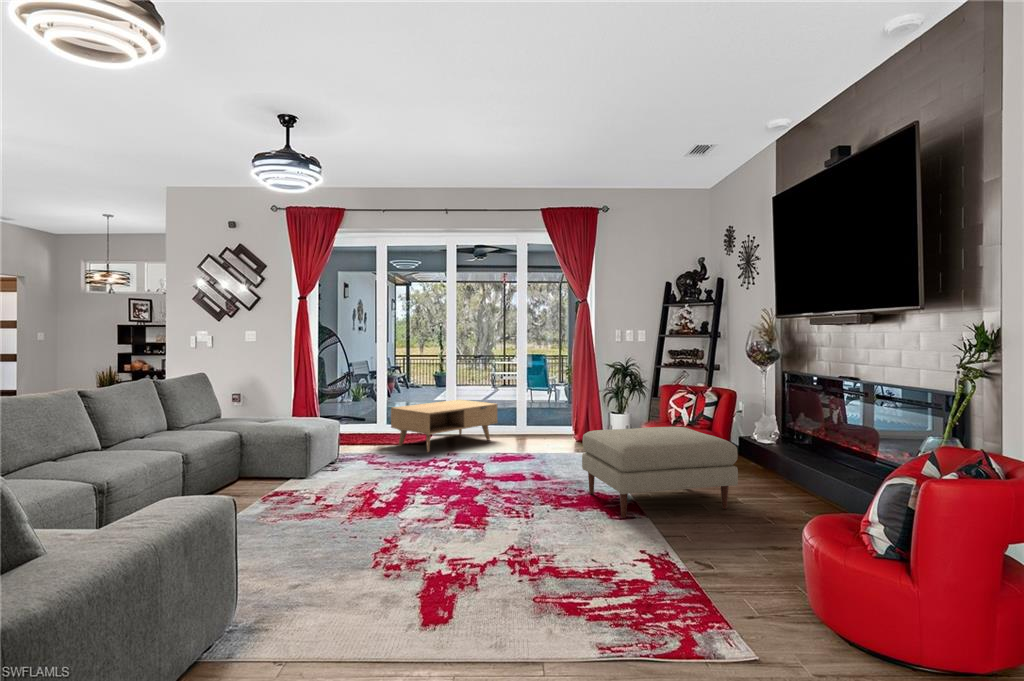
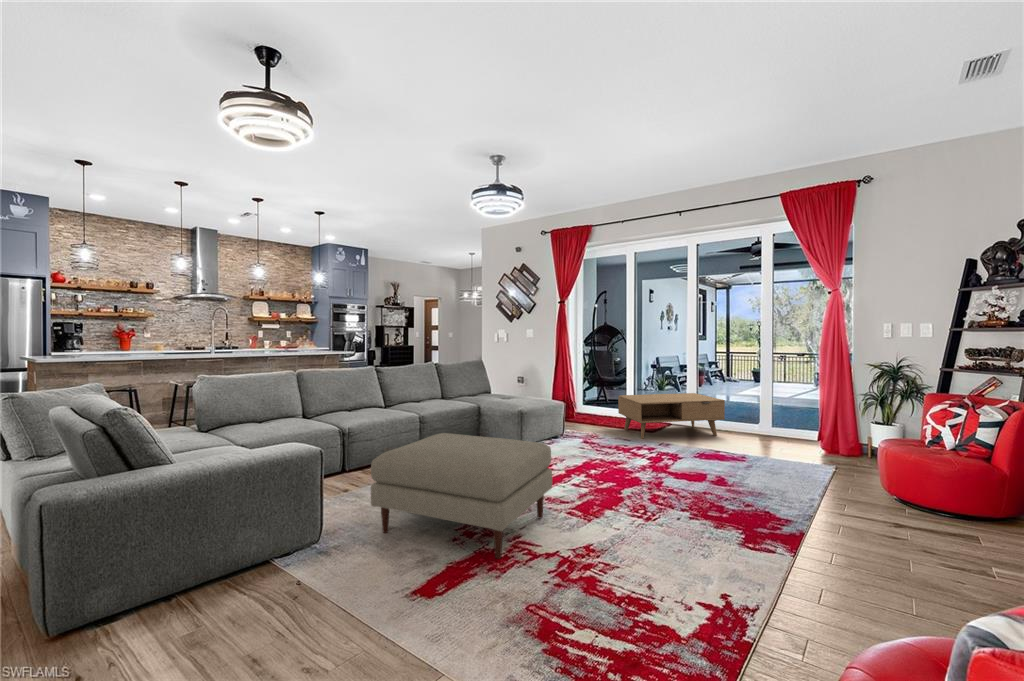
ottoman: present [582,427,738,518] -> present [371,433,552,559]

